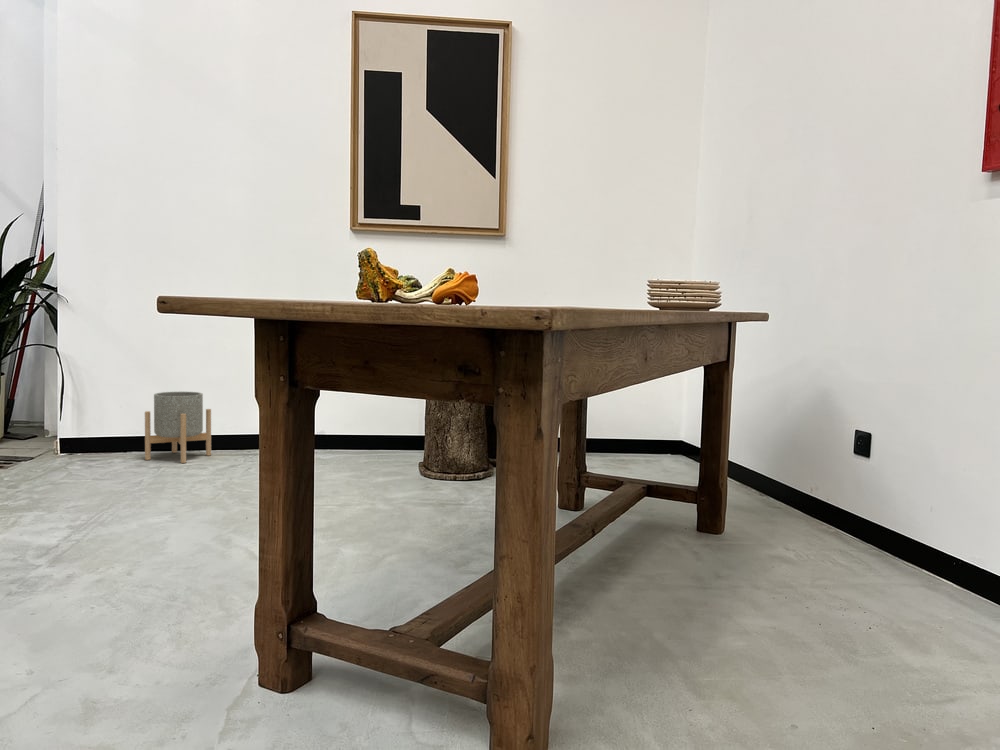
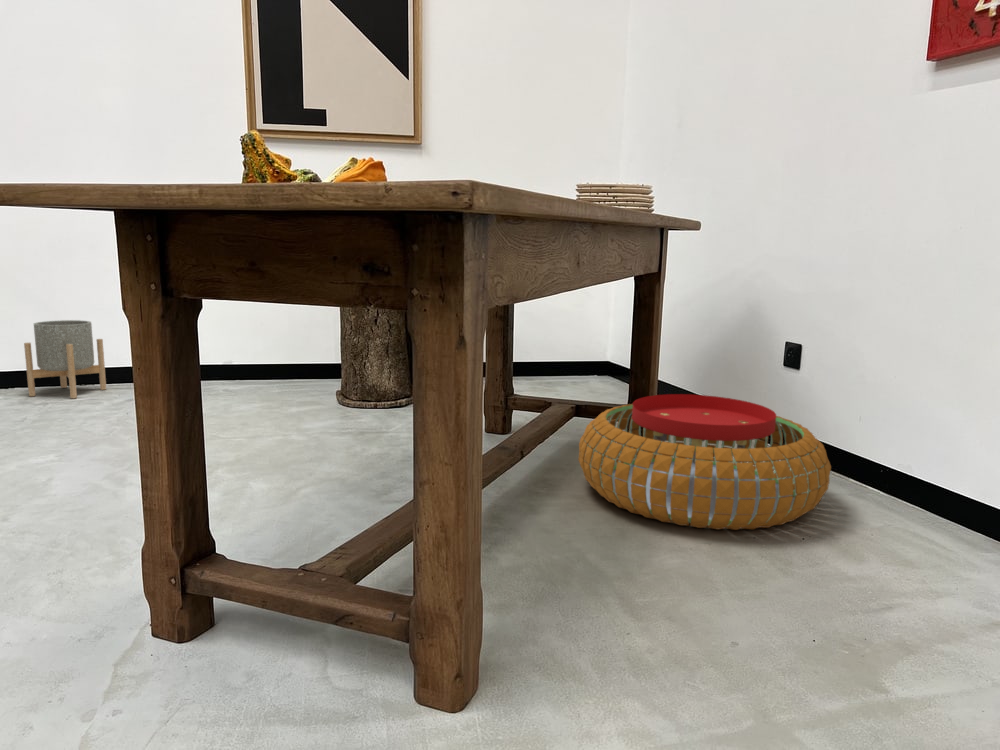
pouf: none [647,479,901,616] -> present [578,394,831,530]

